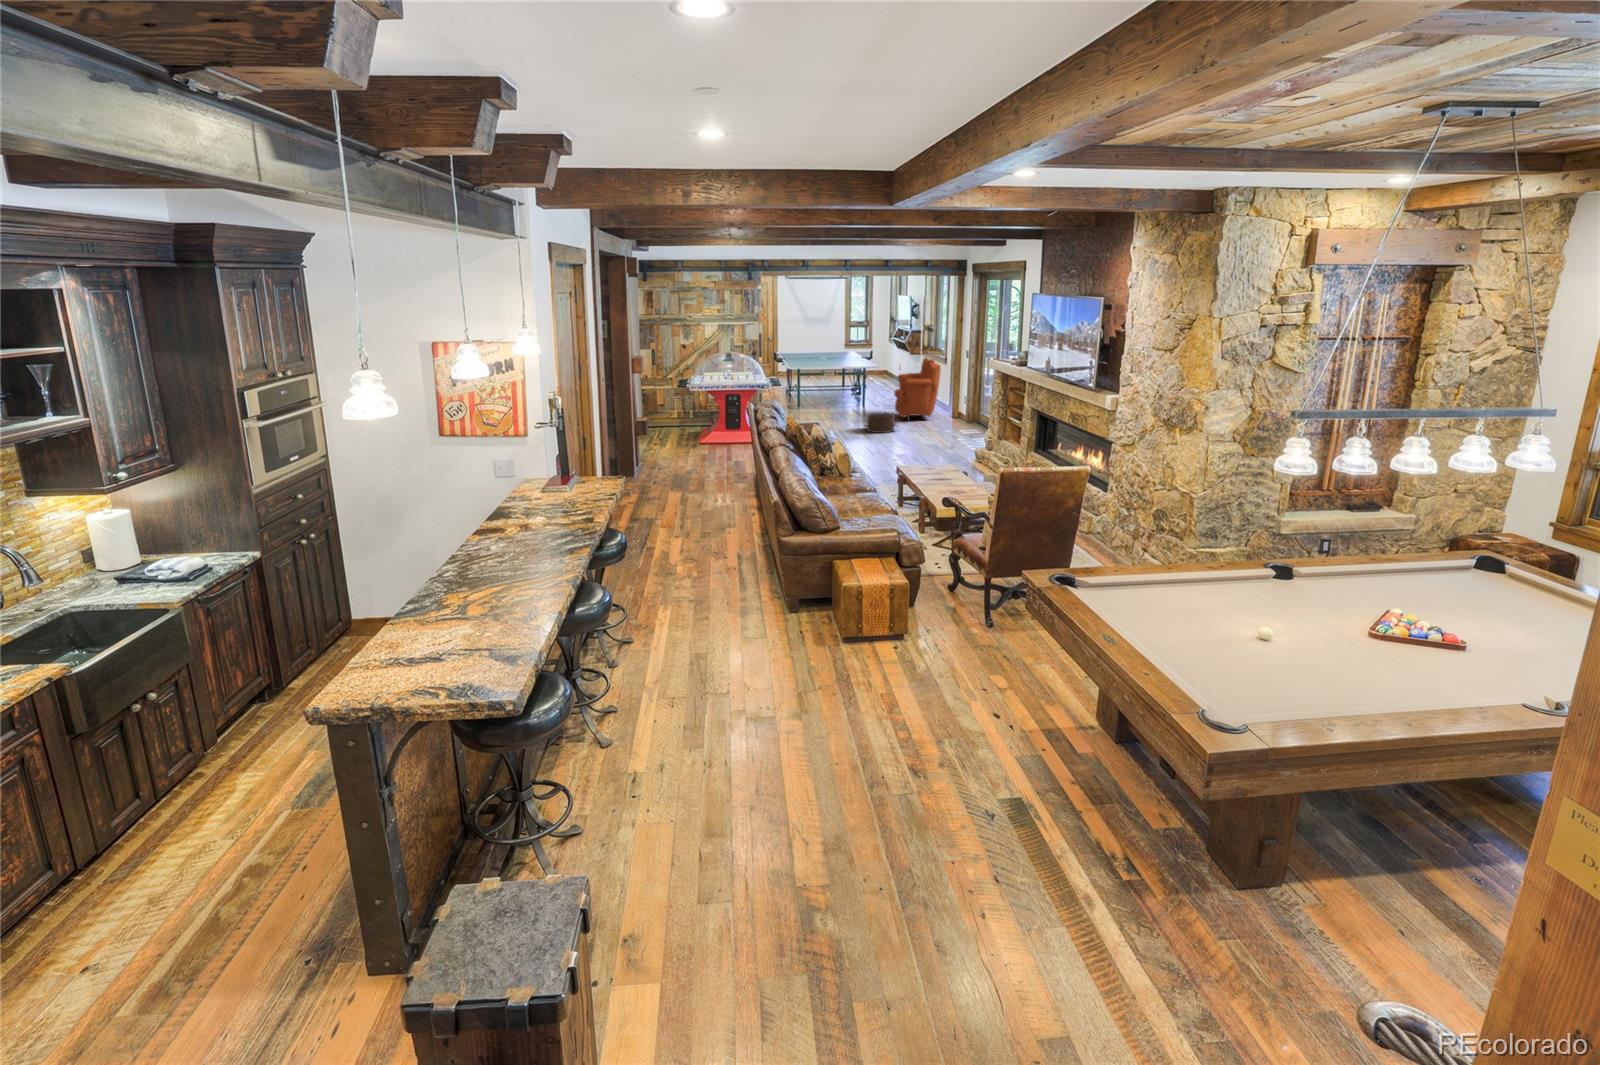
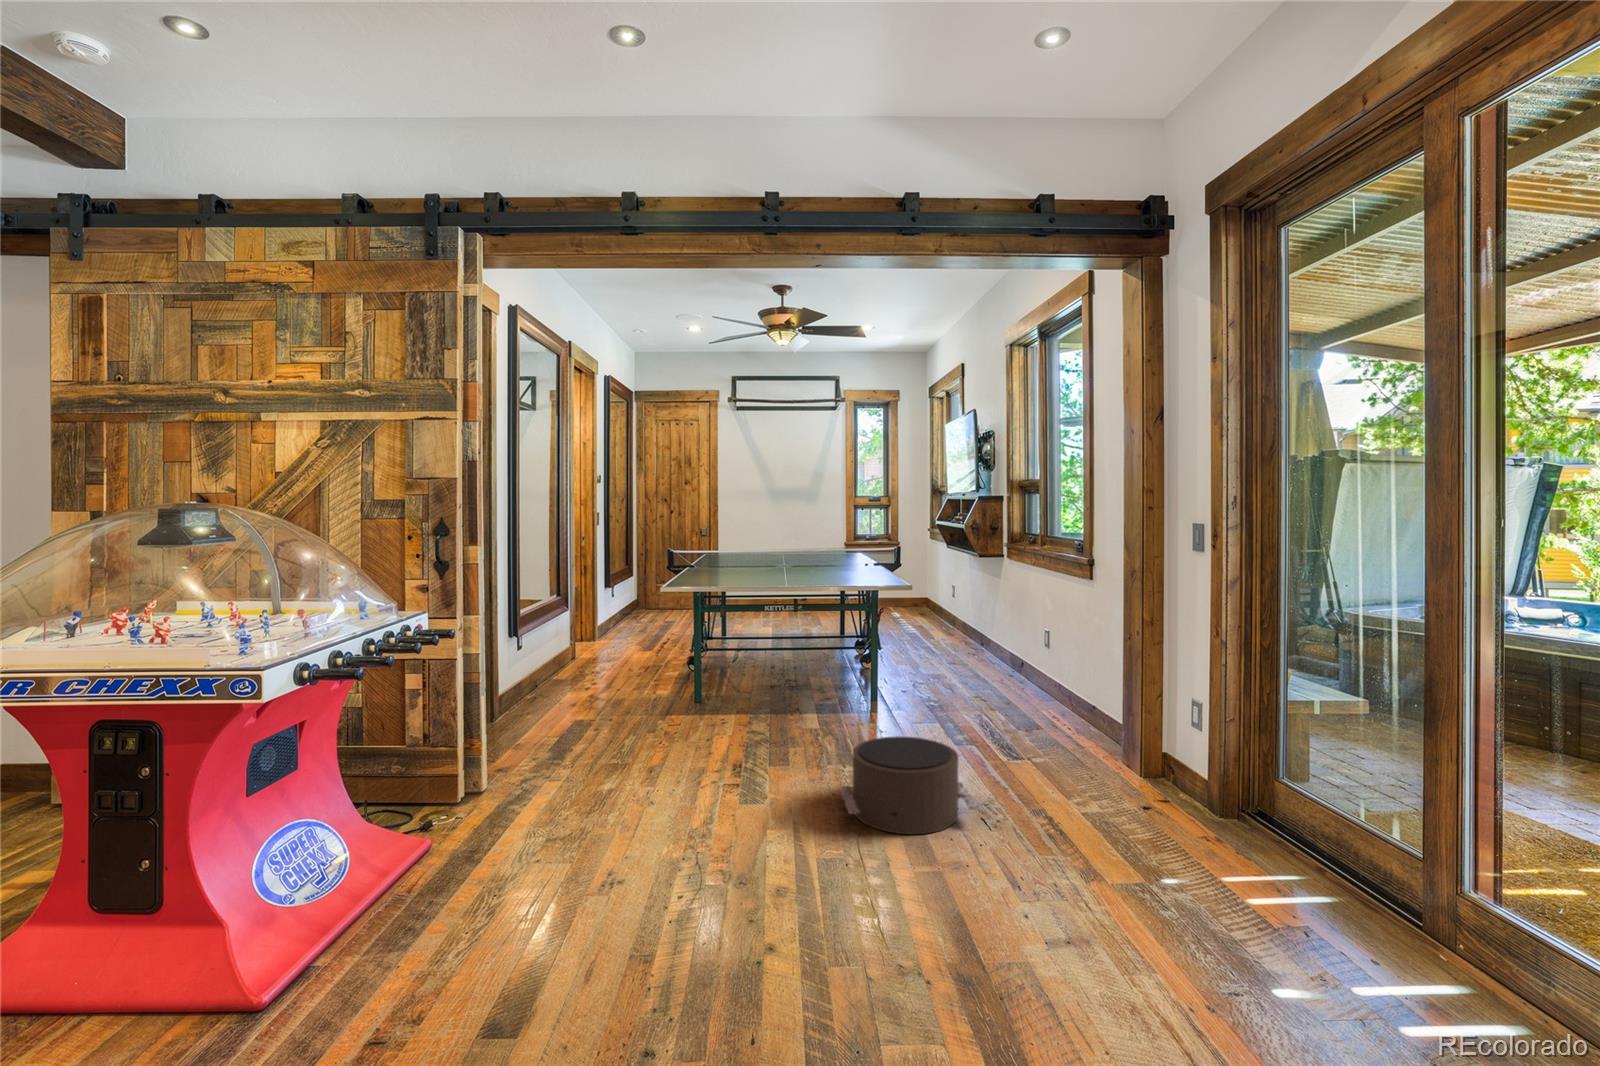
armchair: present [894,357,941,420] -> none [948,551,1100,750]

